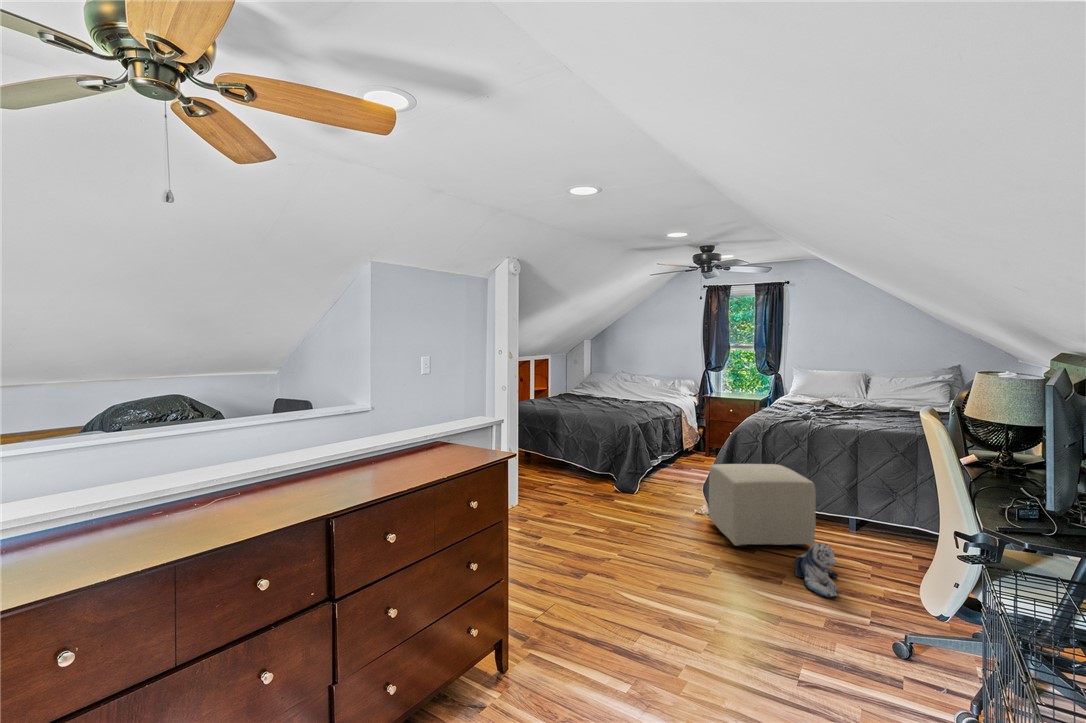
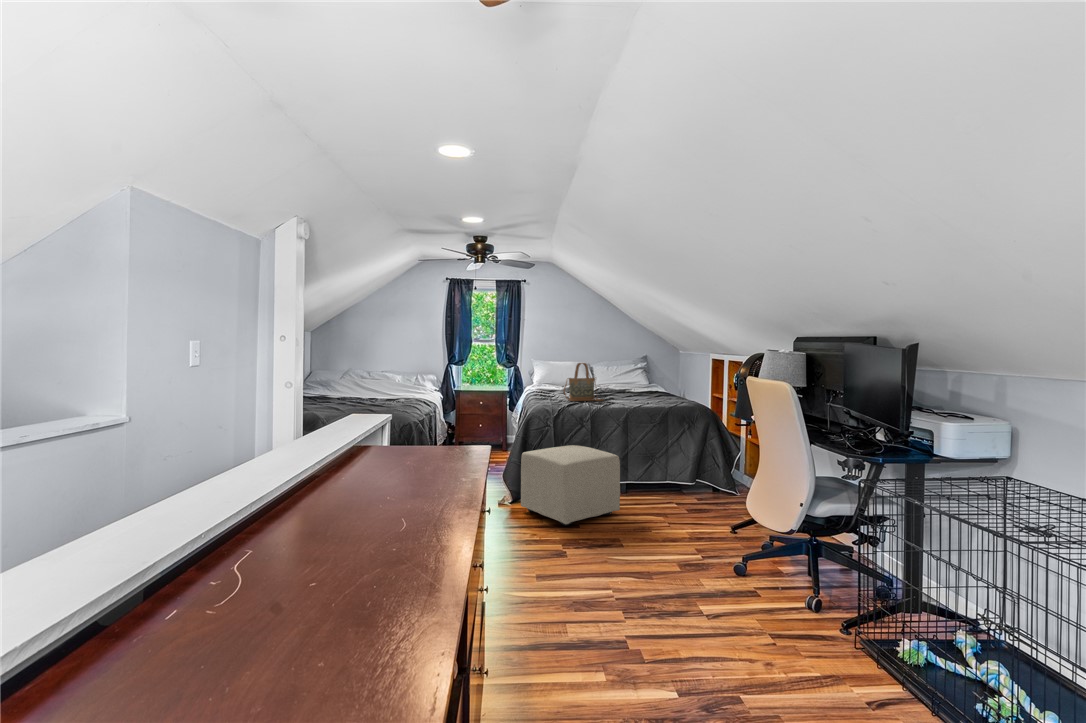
handbag: none [792,375,842,419] -> present [564,363,603,401]
plush toy: present [794,543,838,597] -> none [621,505,670,549]

